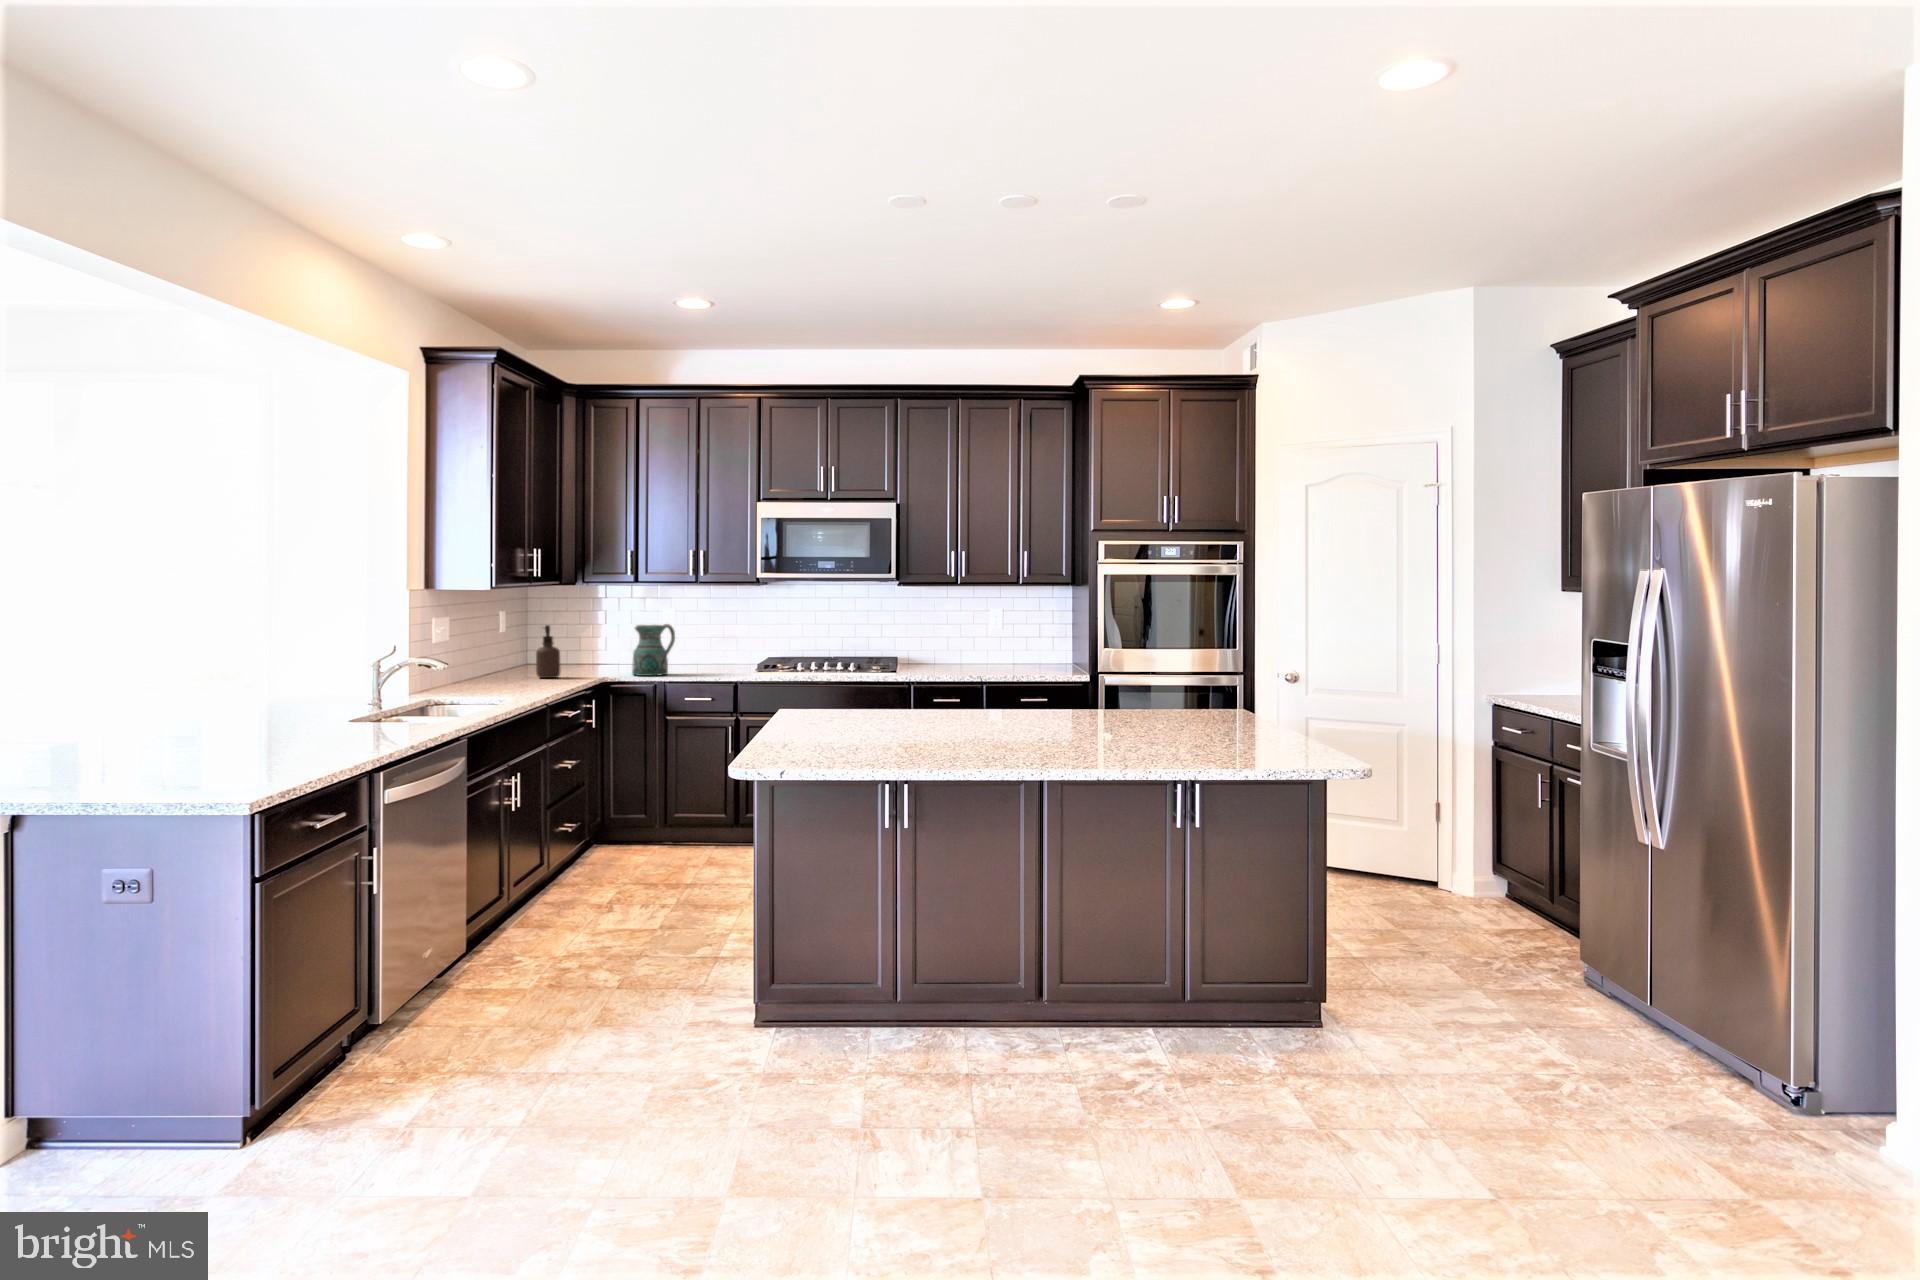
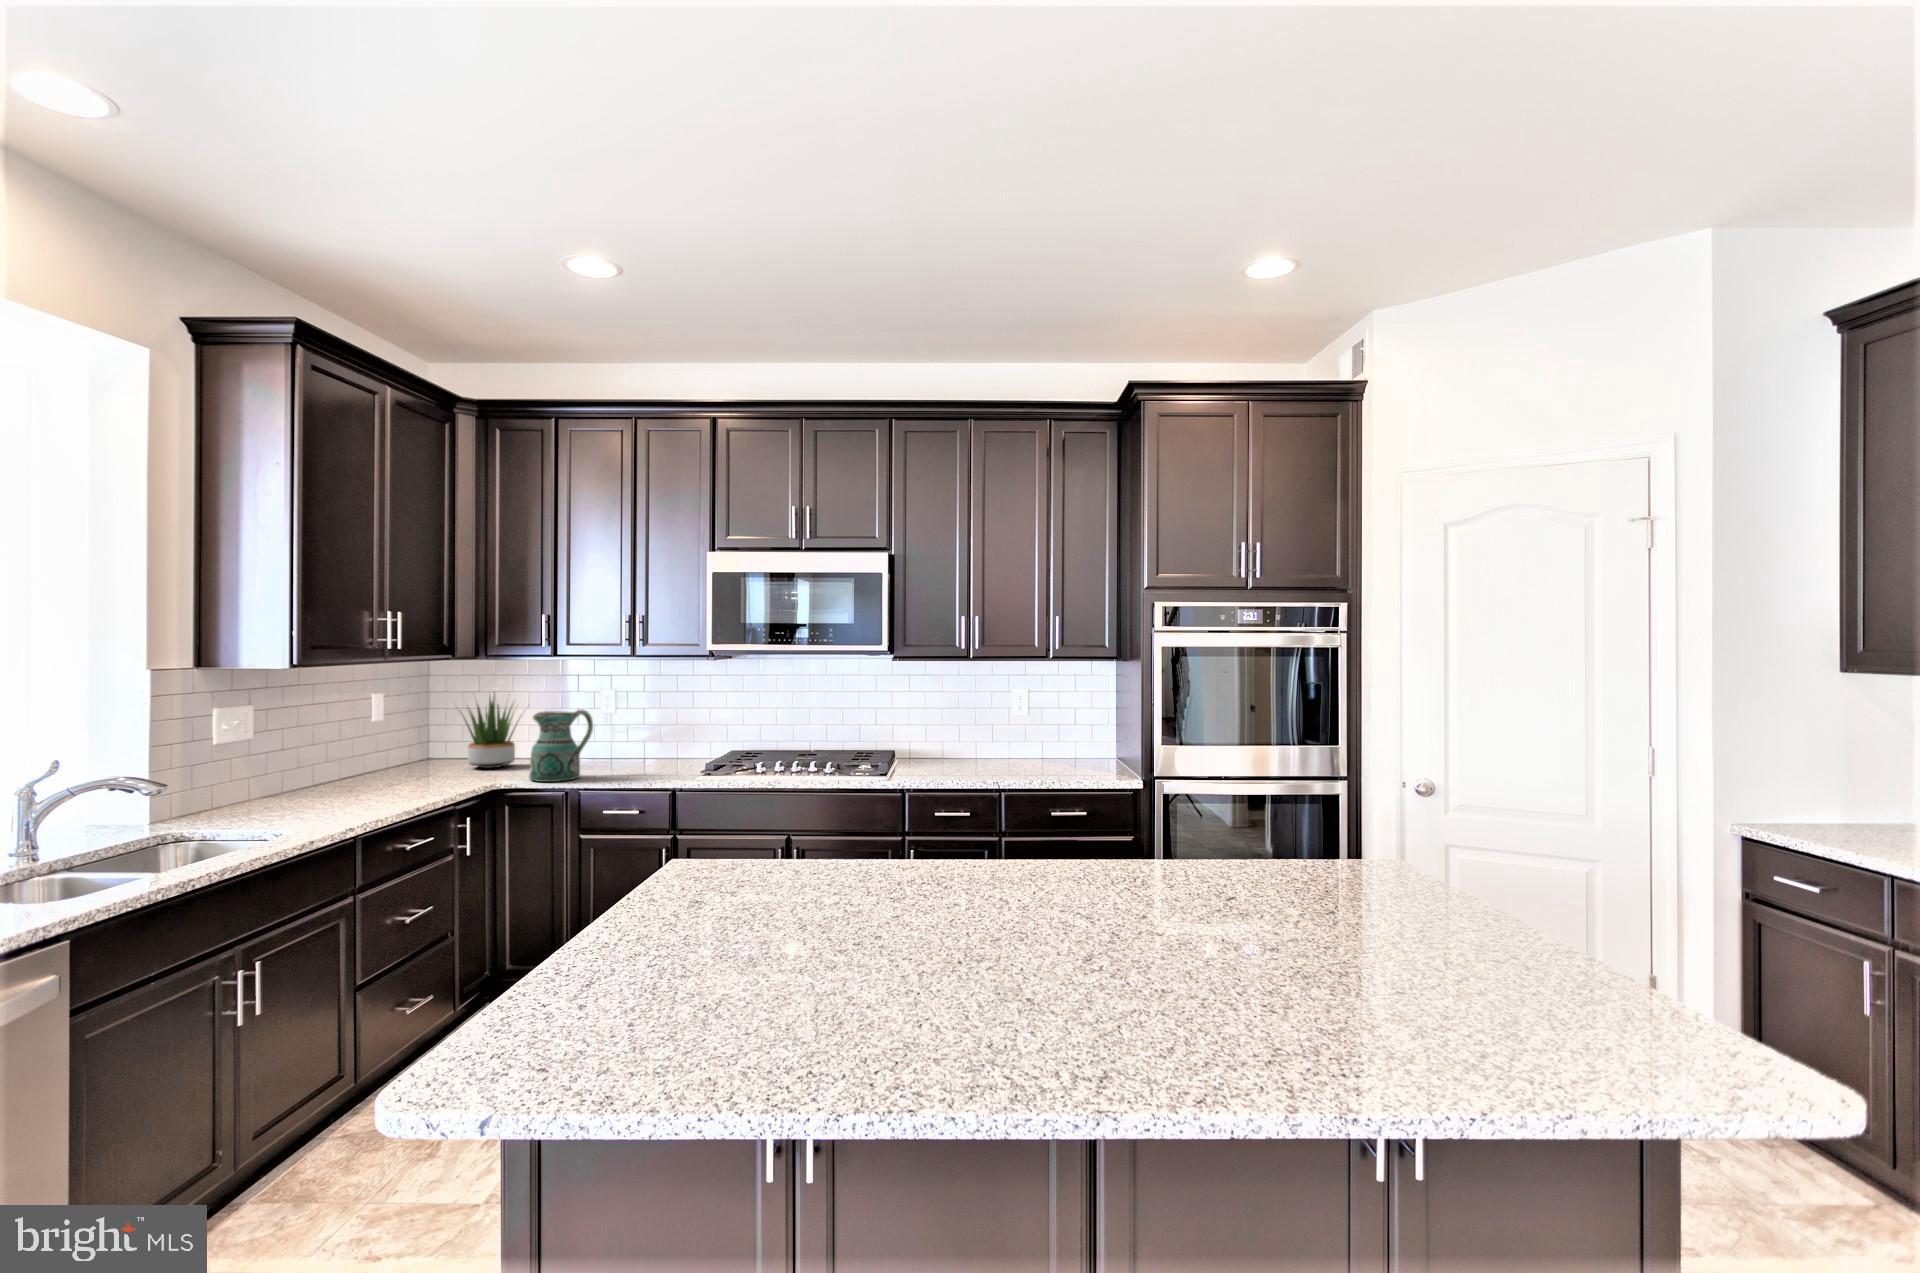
potted plant: none [562,612,624,670] -> present [463,694,517,768]
soap dispenser: present [536,625,561,678] -> none [389,715,425,788]

